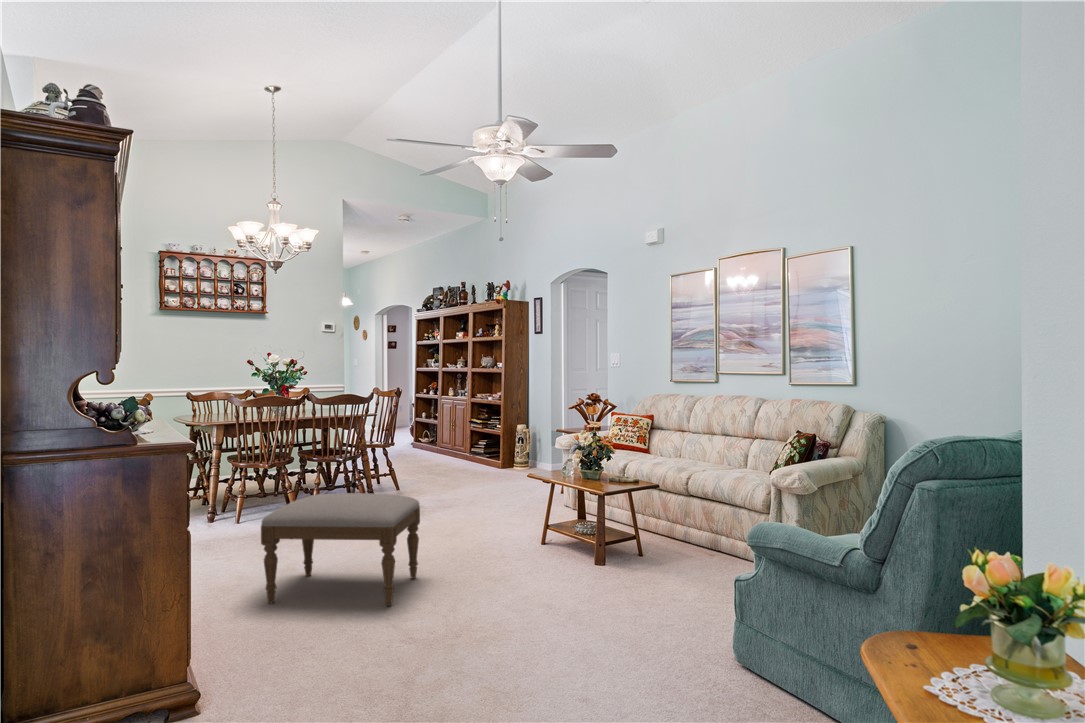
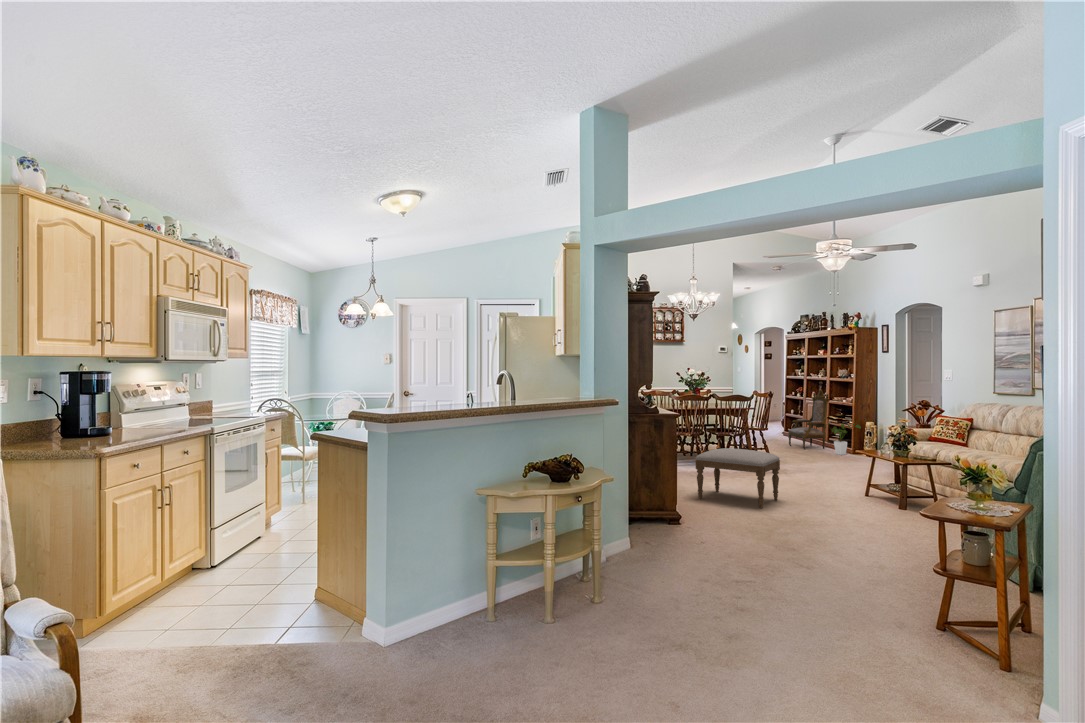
armchair: none [420,384,473,467] -> present [788,390,830,449]
house plant: none [469,427,512,471] -> present [832,424,861,455]

